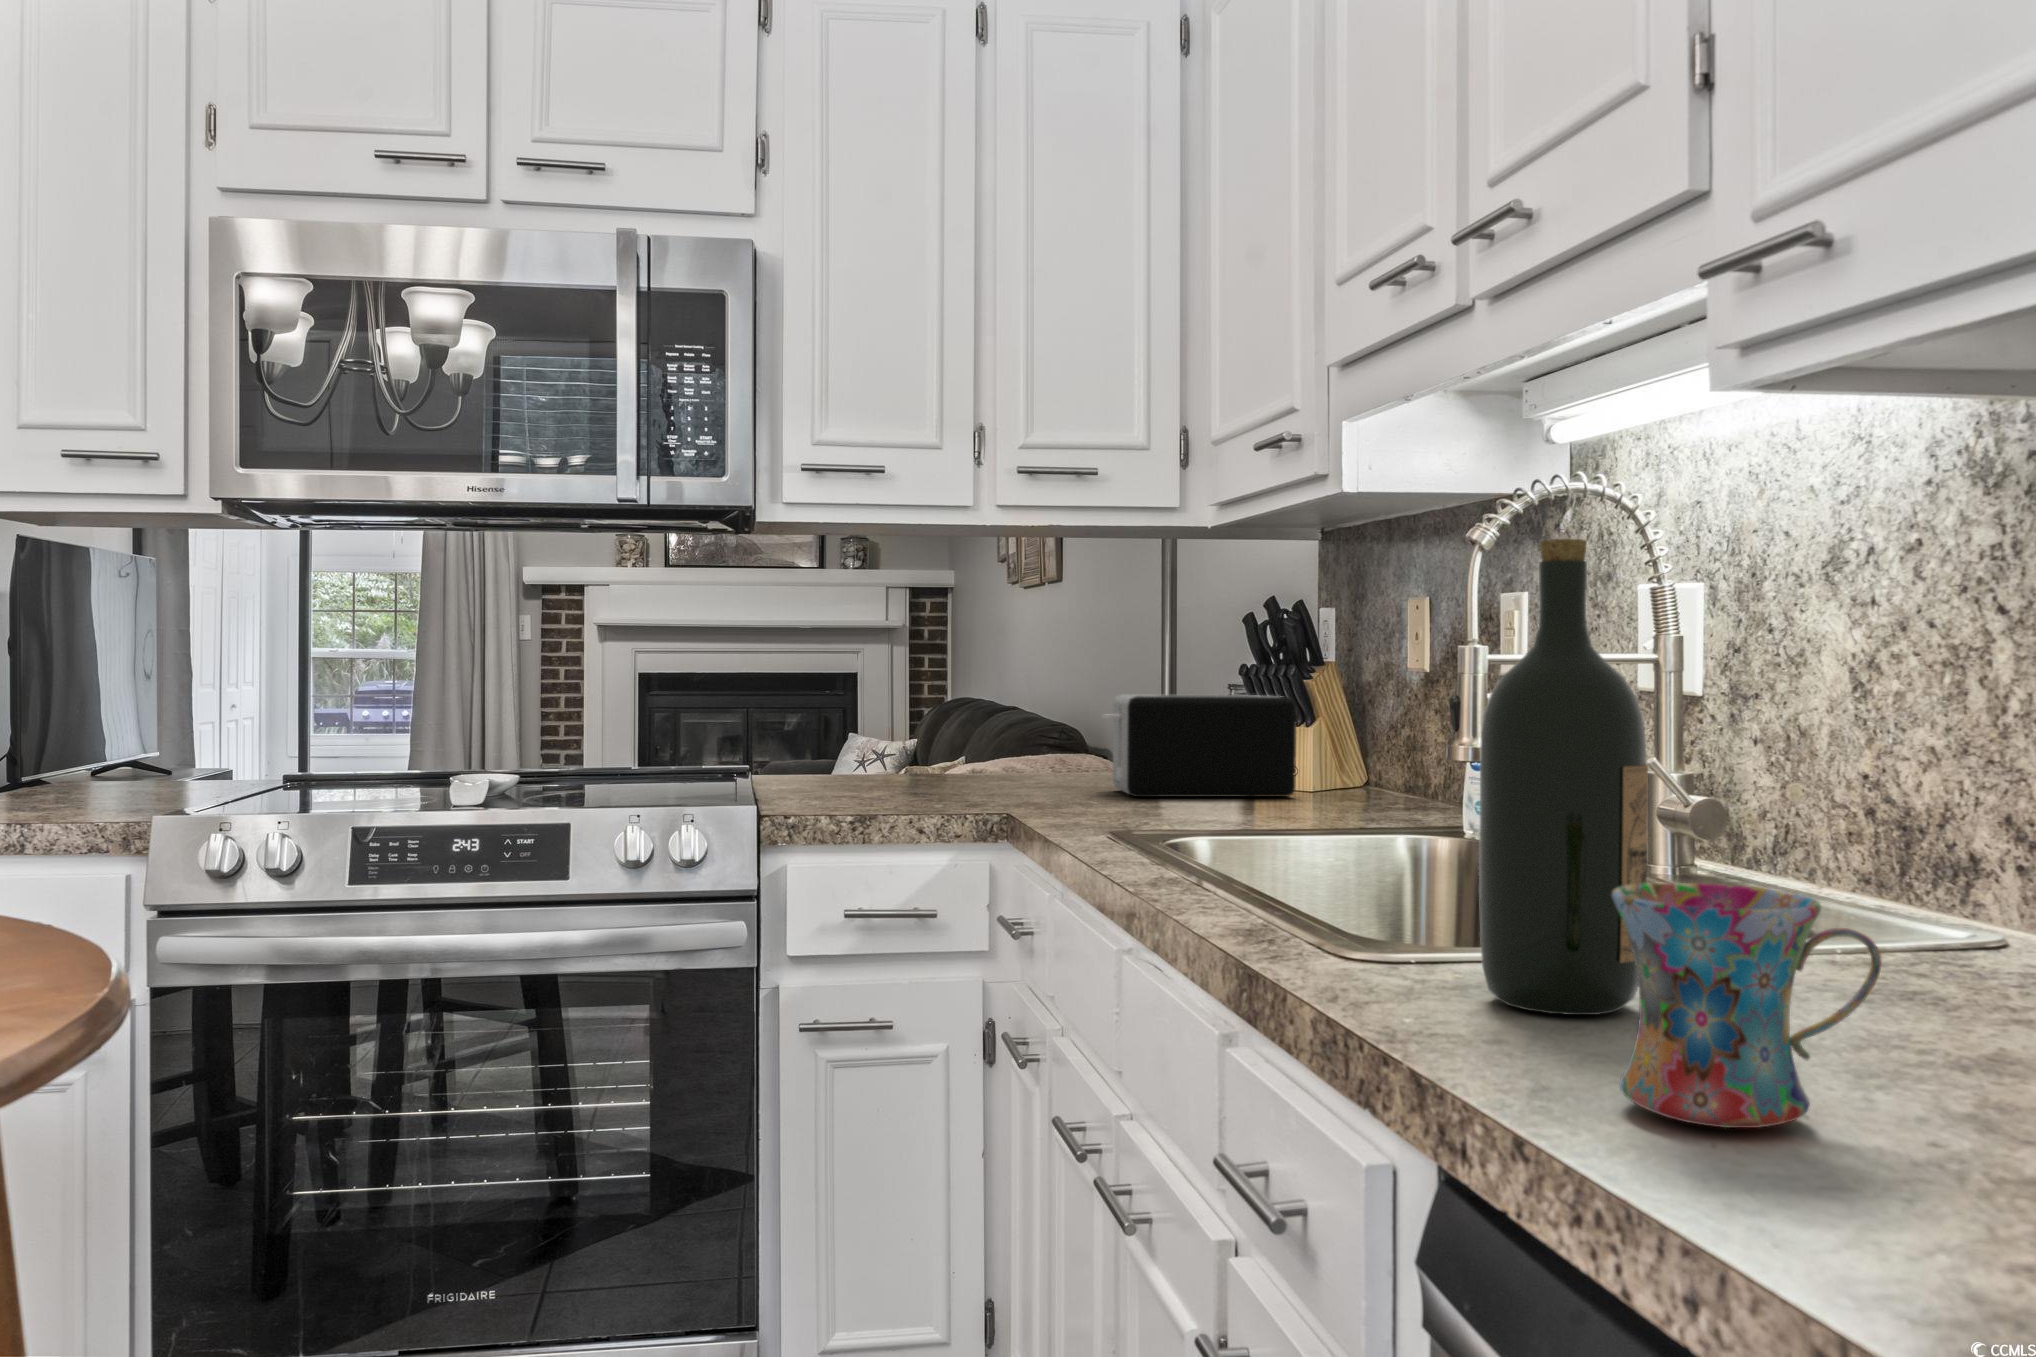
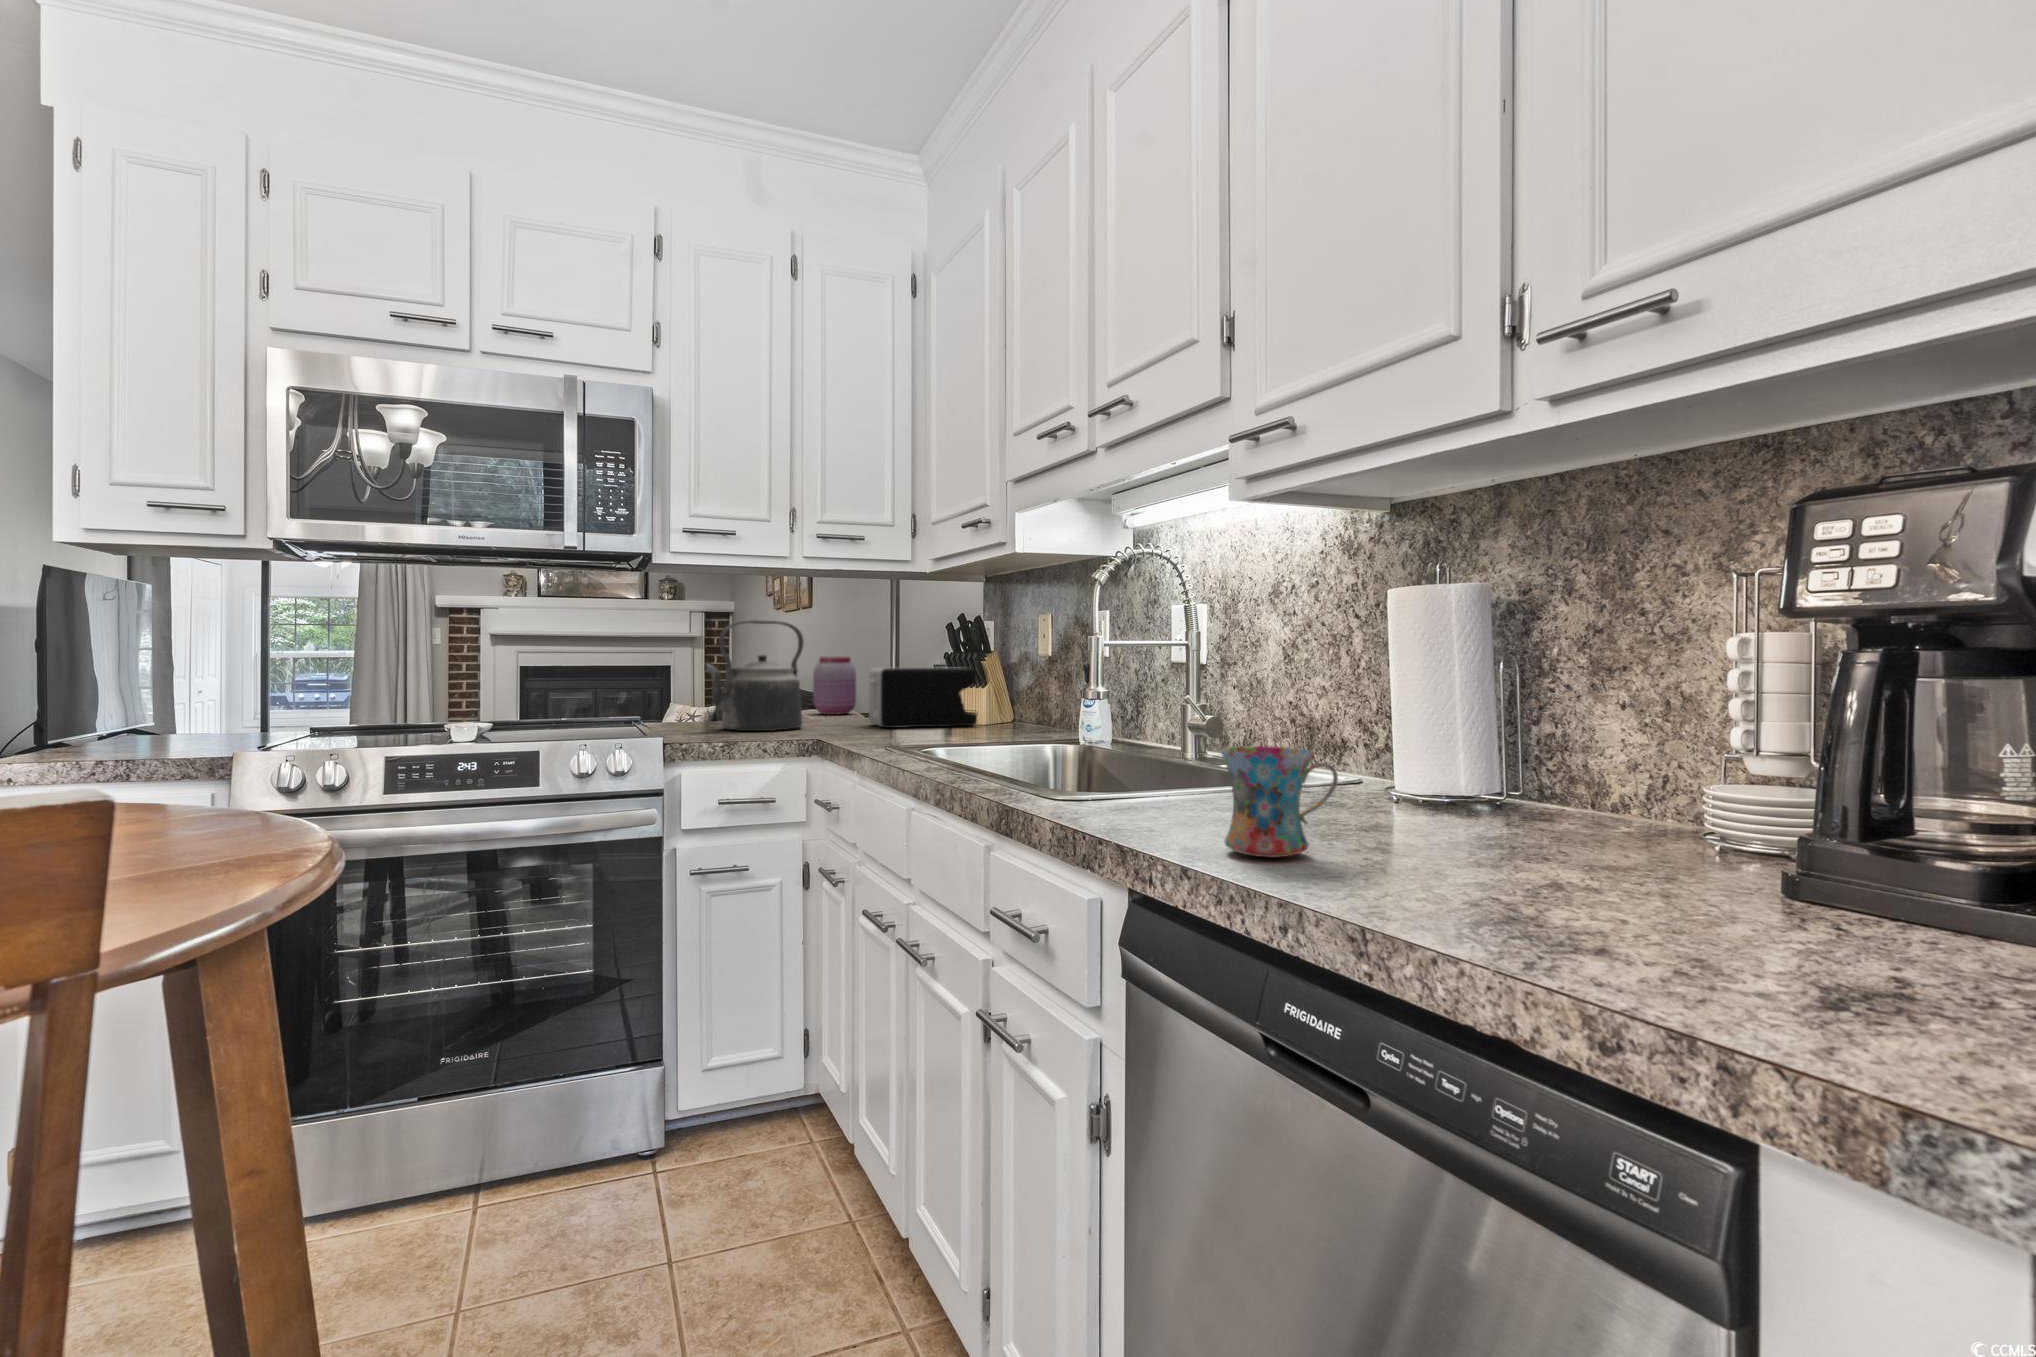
wine bottle: present [1479,539,1648,1015] -> none [1135,580,1217,819]
kettle: none [843,616,1004,797] -> present [705,620,804,731]
jar: none [1037,674,1107,770] -> present [813,657,856,715]

